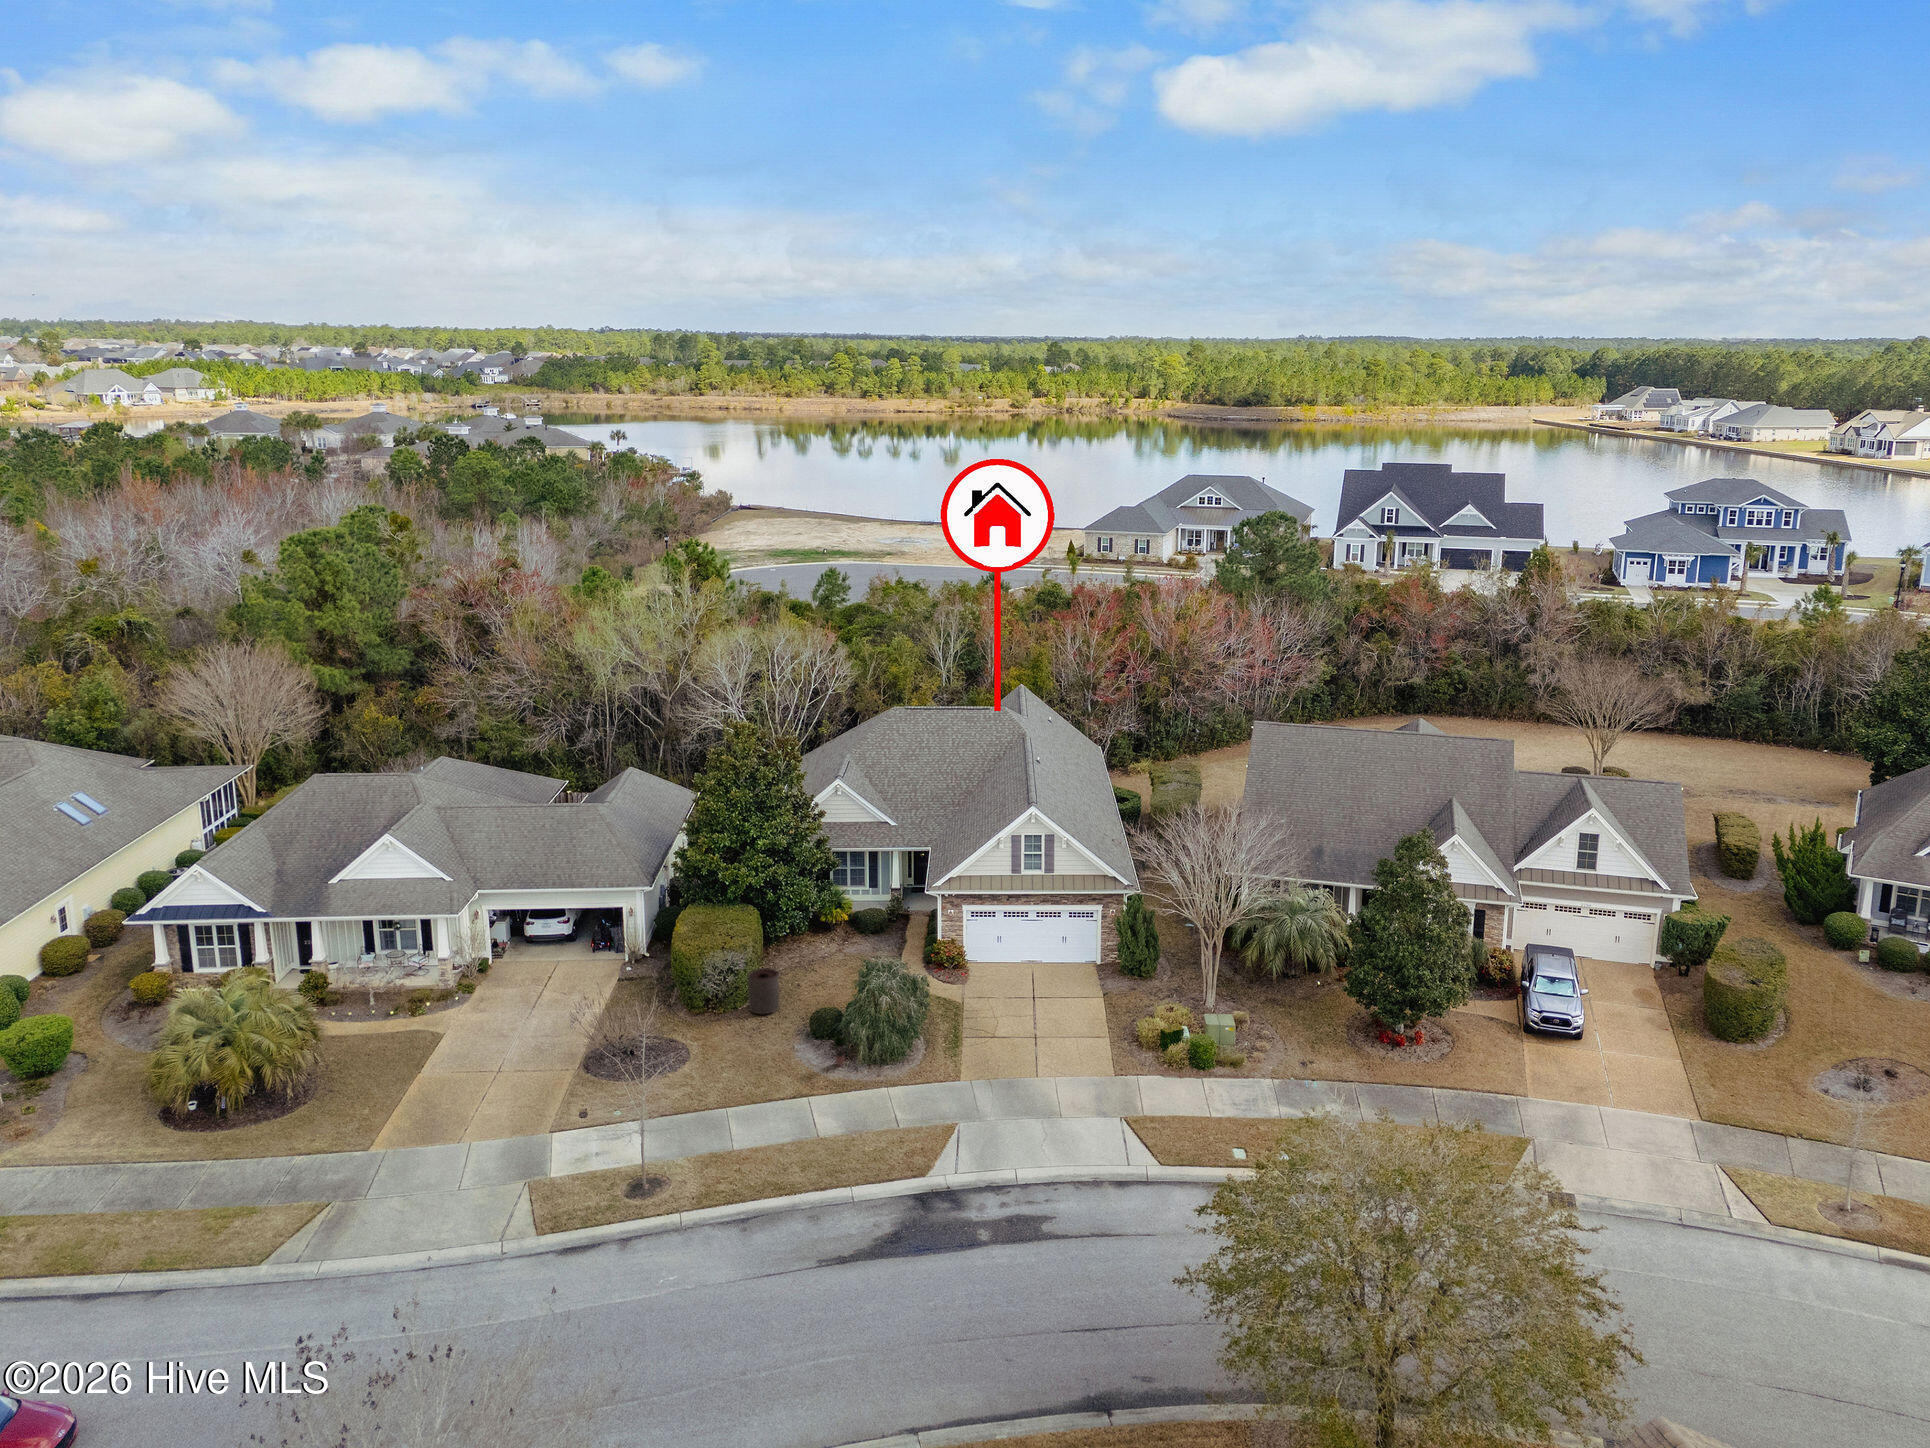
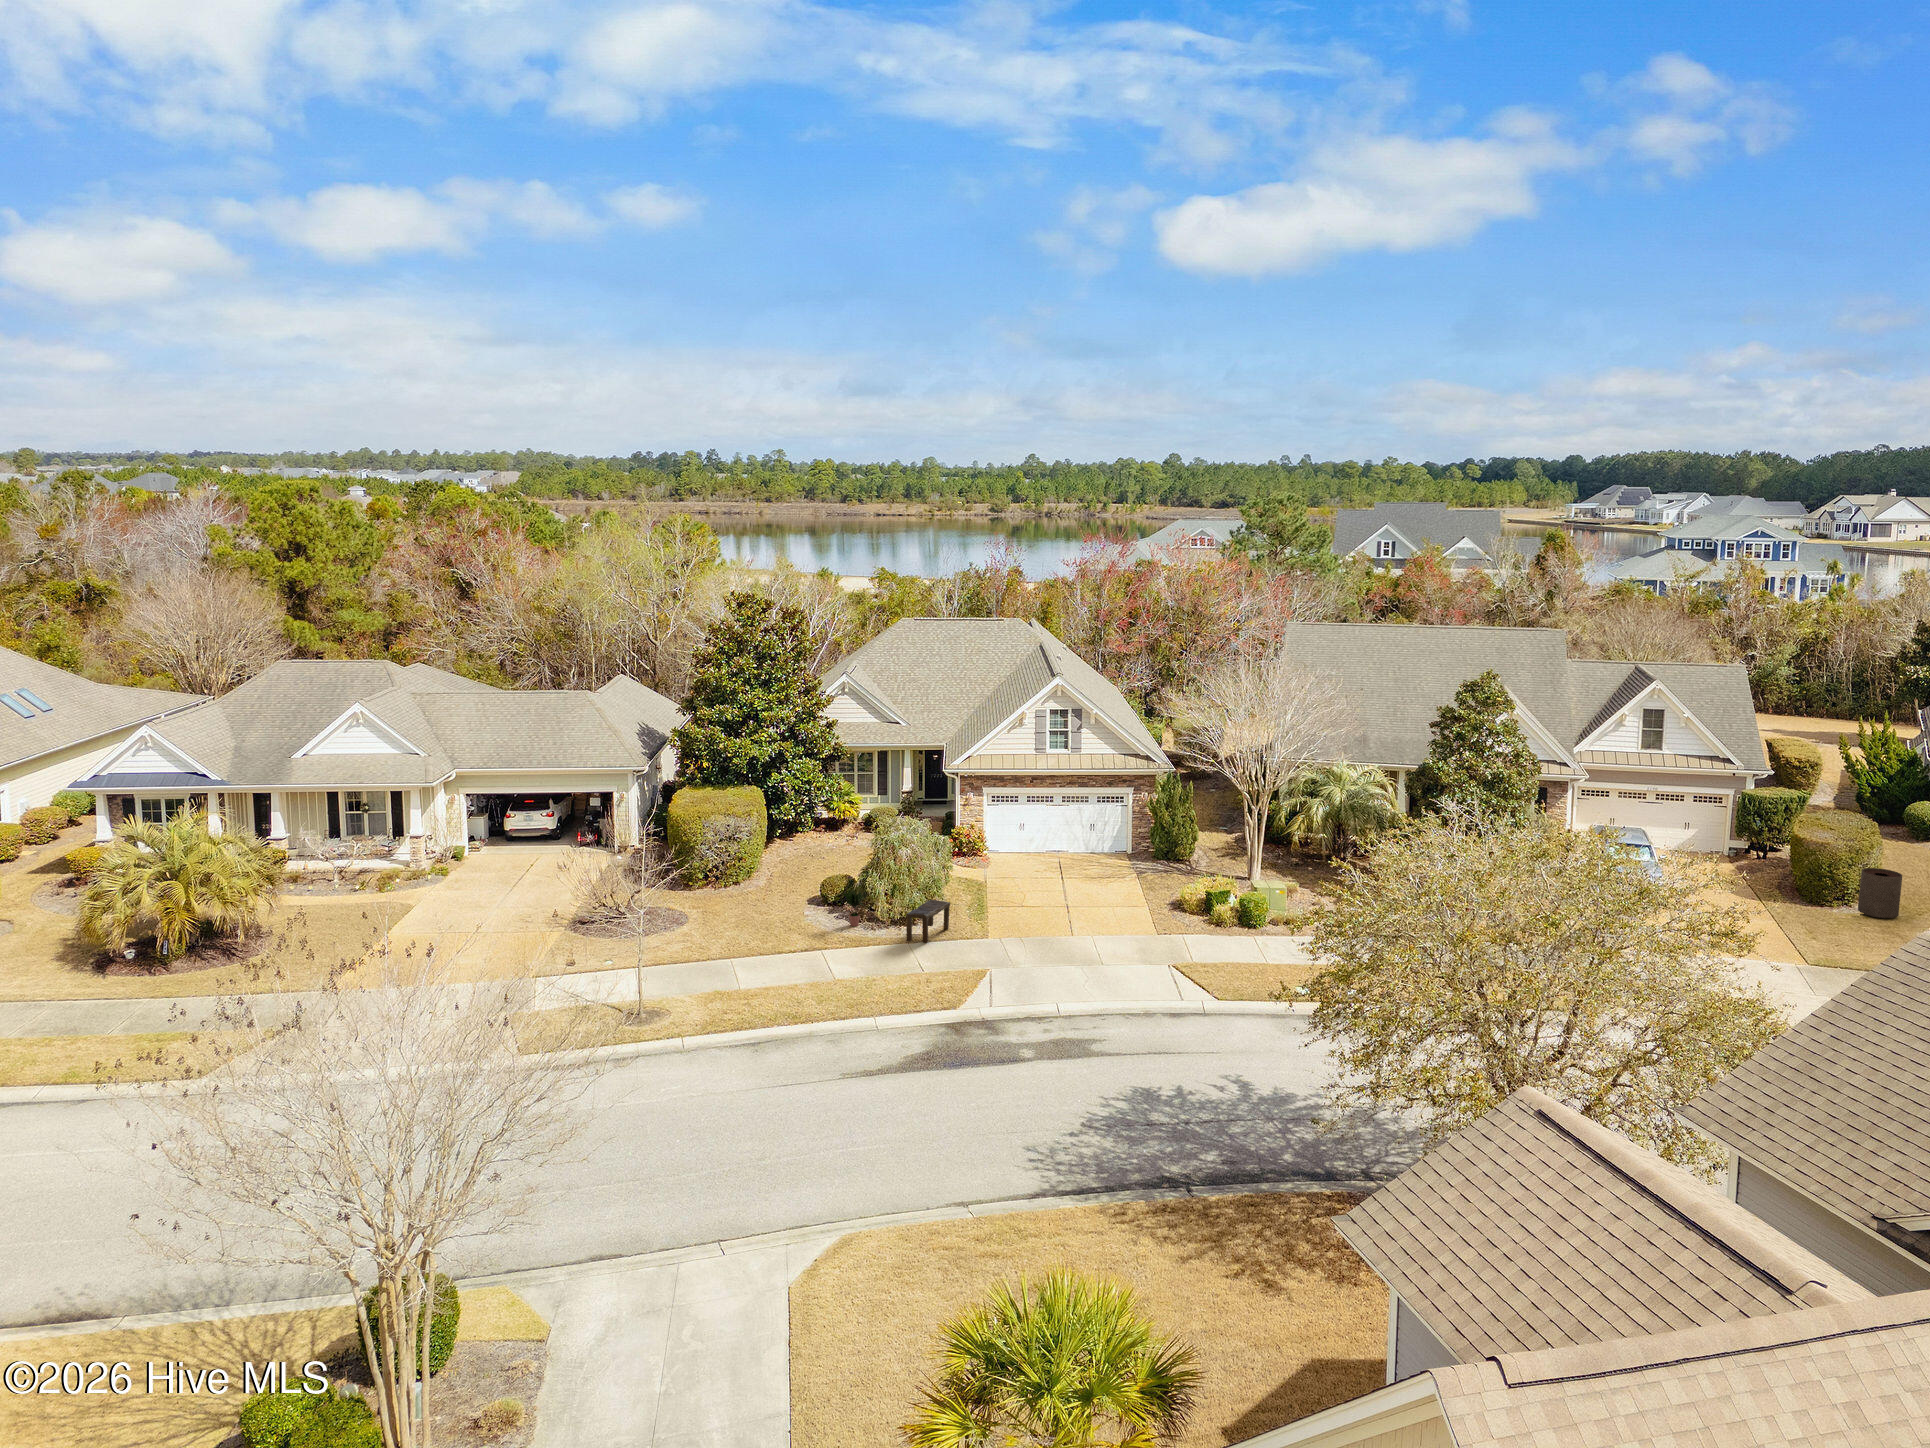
trash can: present [748,968,780,1014] -> present [1858,868,1902,918]
bench: none [885,1042,927,1088] -> present [906,900,950,943]

